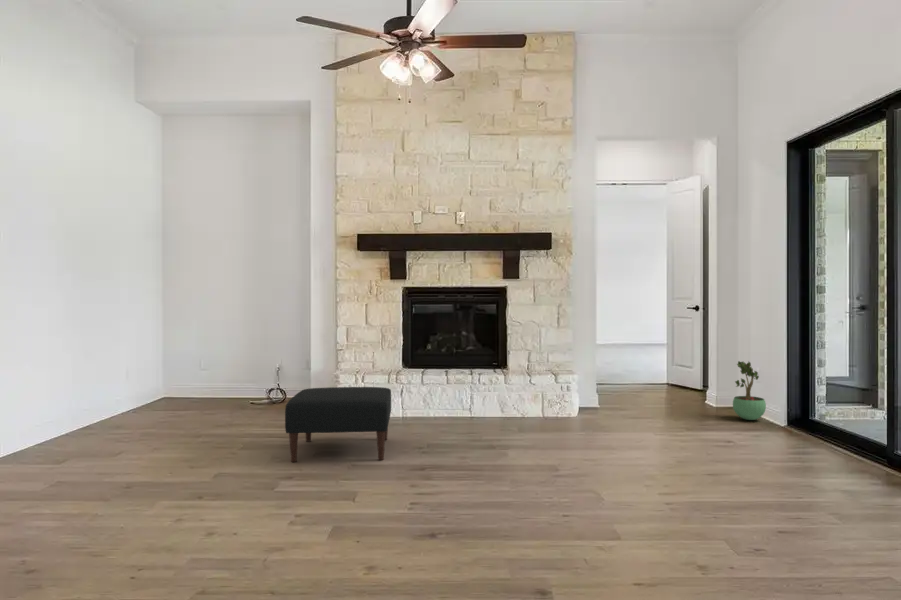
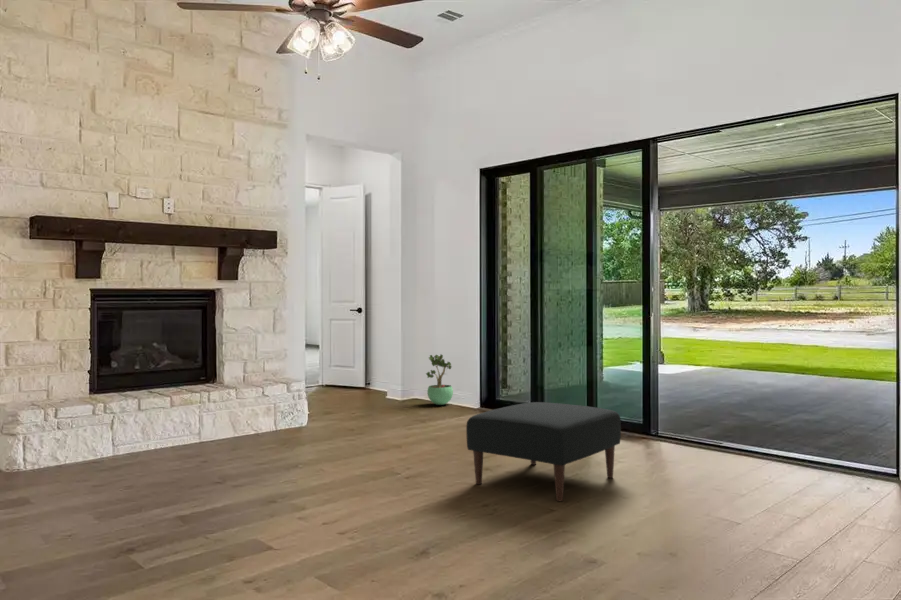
ottoman: present [285,387,391,462] -> present [466,402,621,501]

